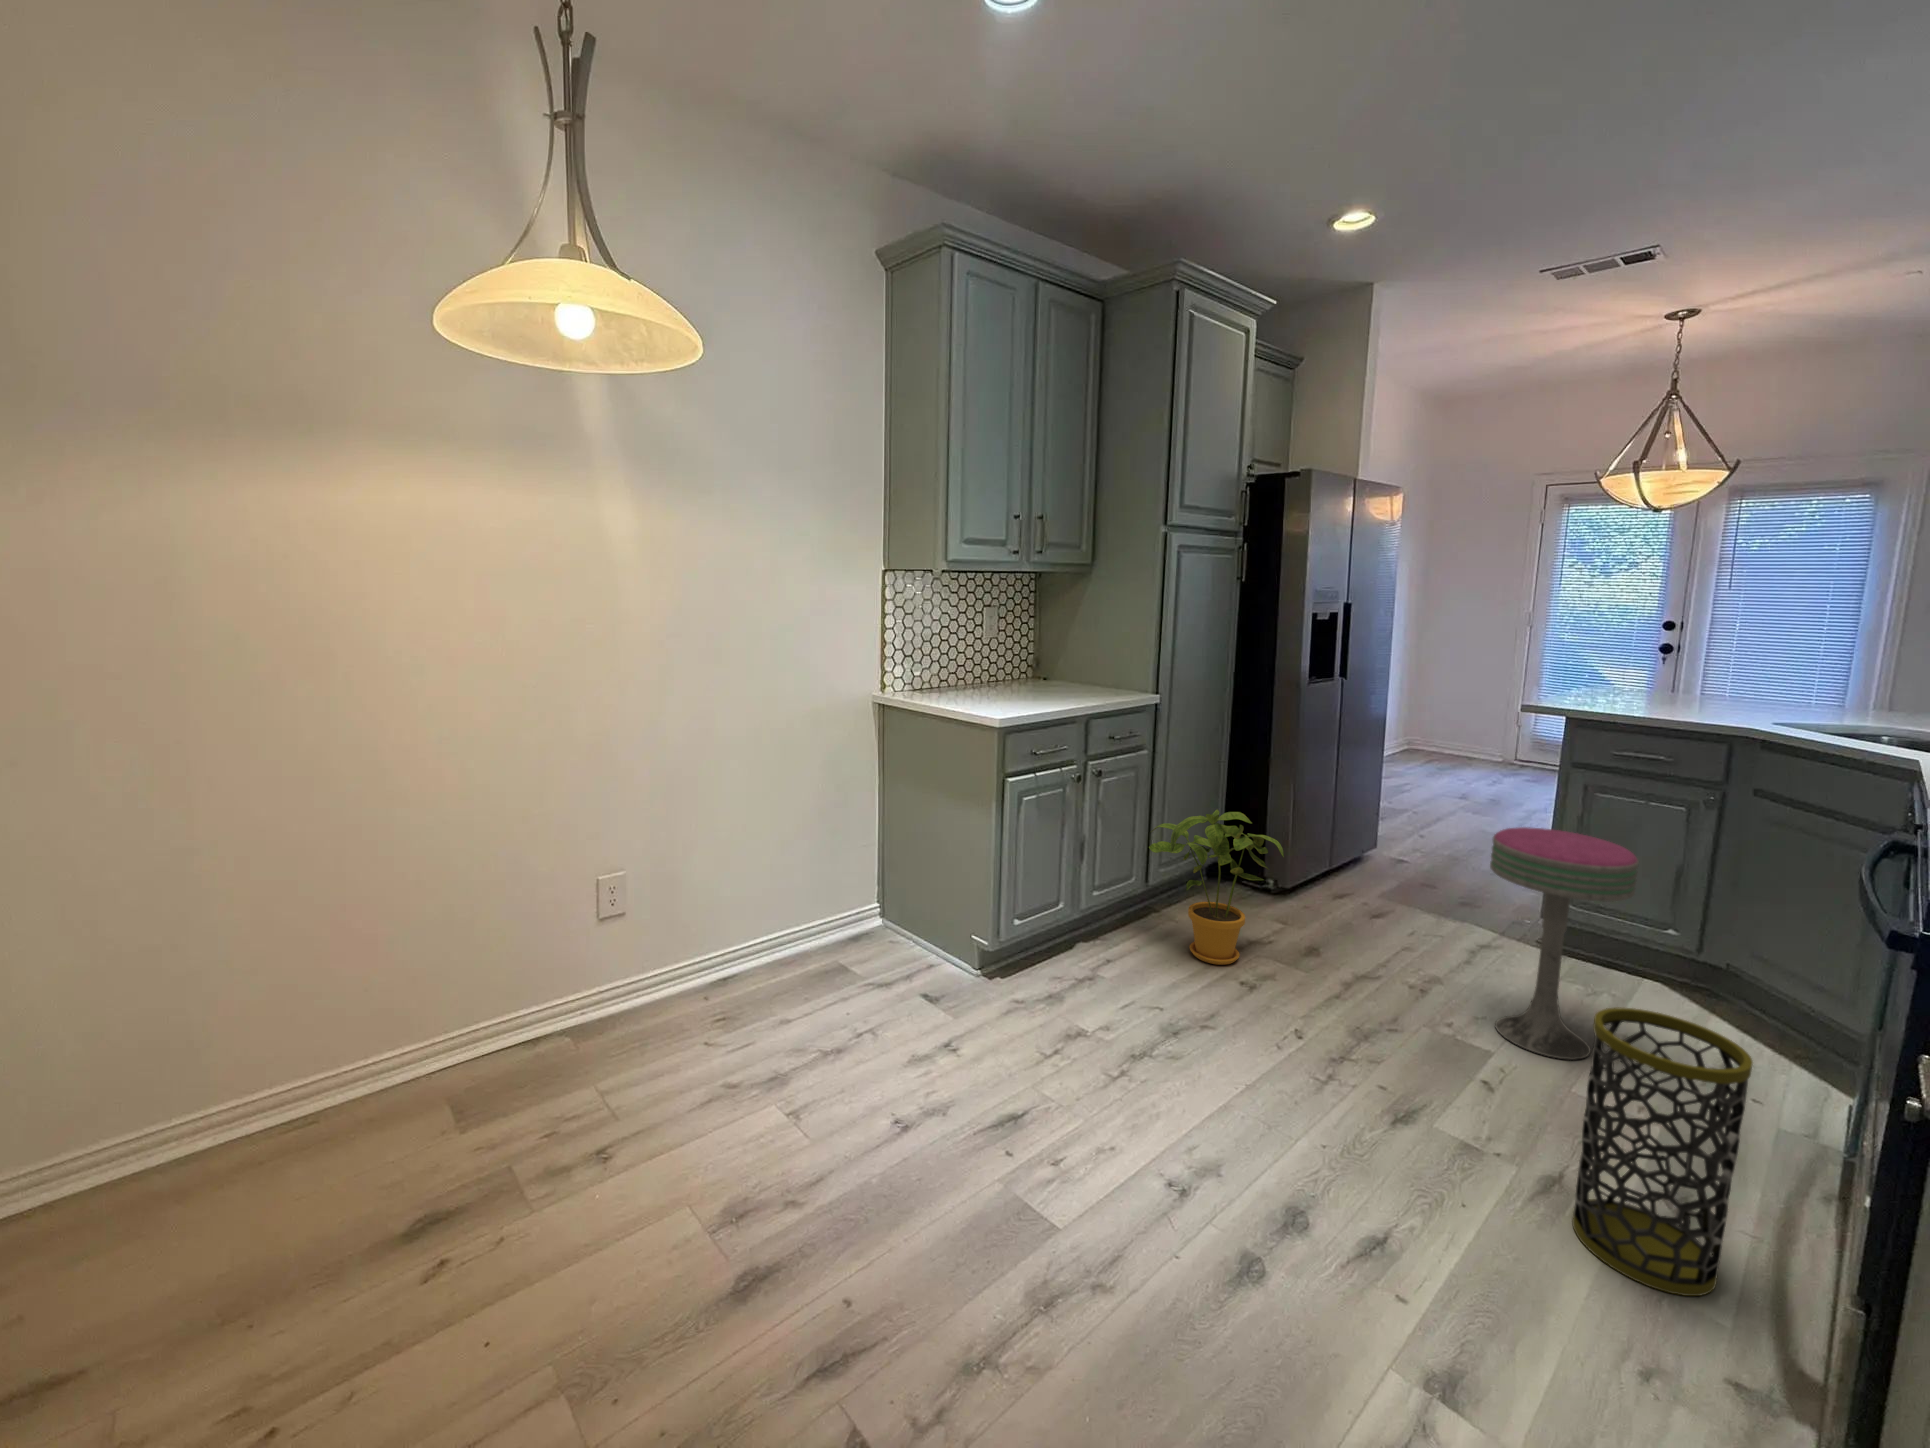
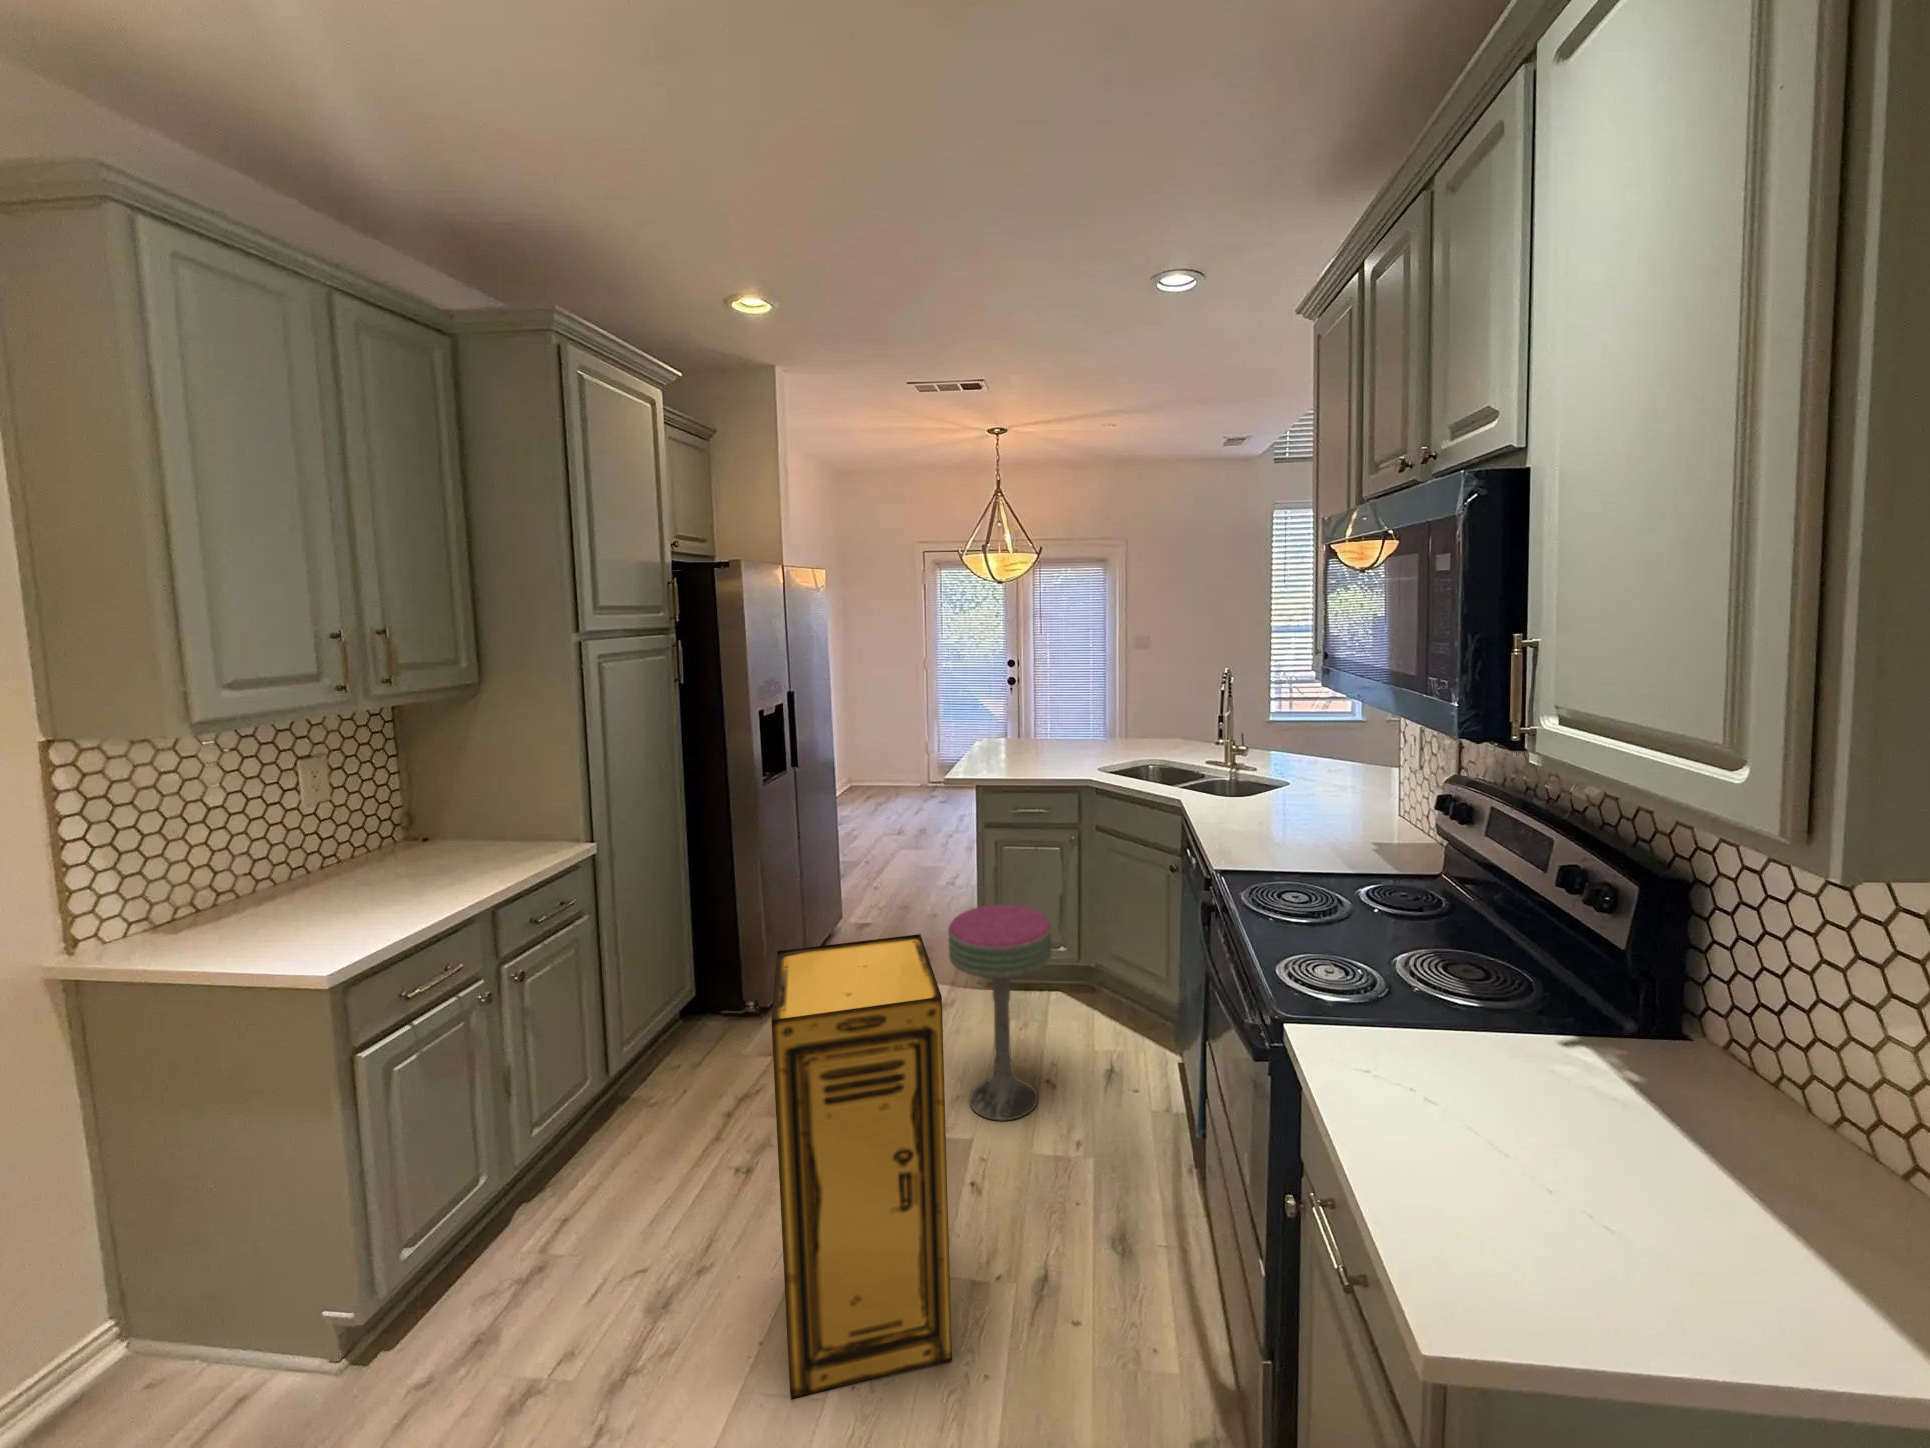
storage cabinet: none [1265,777,1459,1180] -> present [771,934,952,1400]
house plant: present [1149,810,1284,965] -> none [603,974,765,1157]
trash can: present [1572,1007,1753,1296] -> none [1062,1097,1166,1364]

